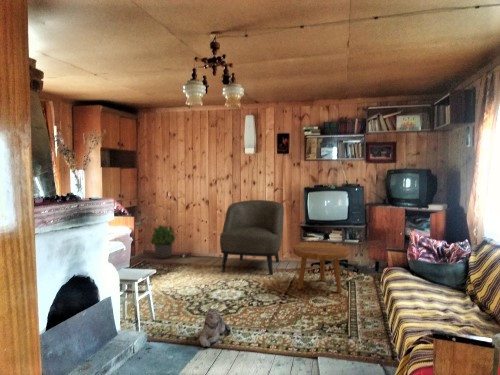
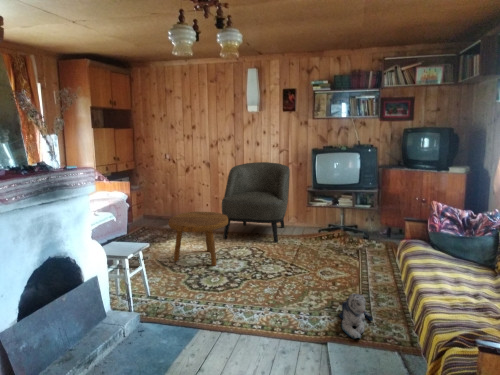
potted plant: present [151,225,175,258] -> none [149,188,176,224]
footstool: present [293,243,349,293] -> present [168,212,228,266]
plush toy: present [199,309,231,347] -> present [339,294,373,338]

